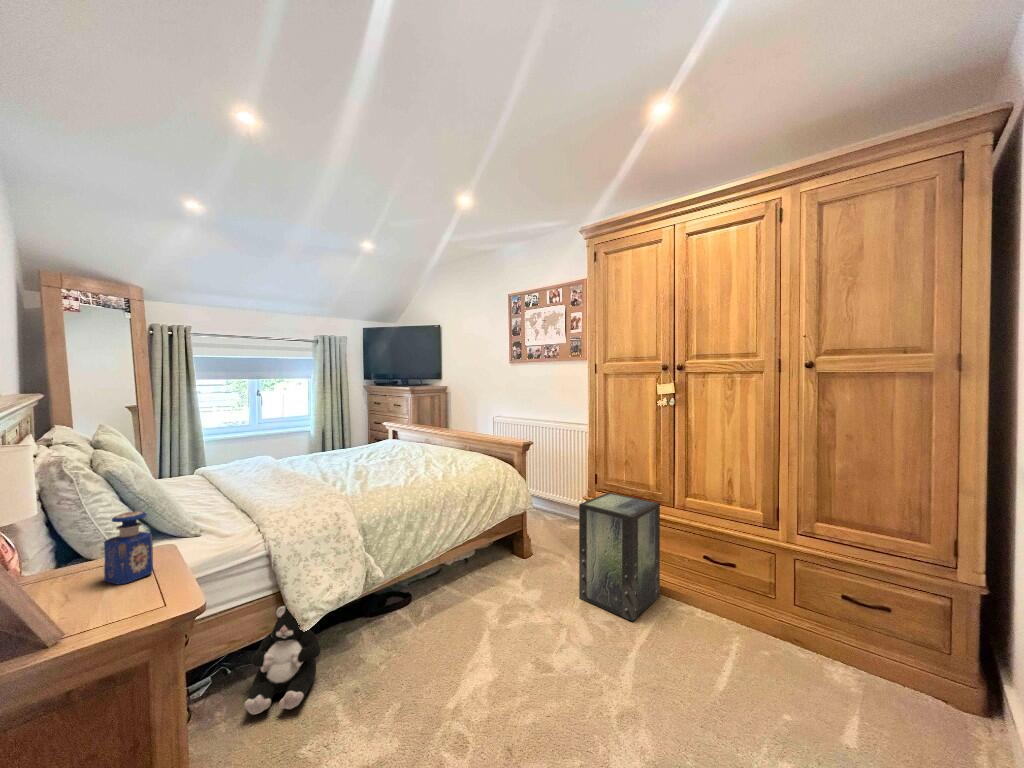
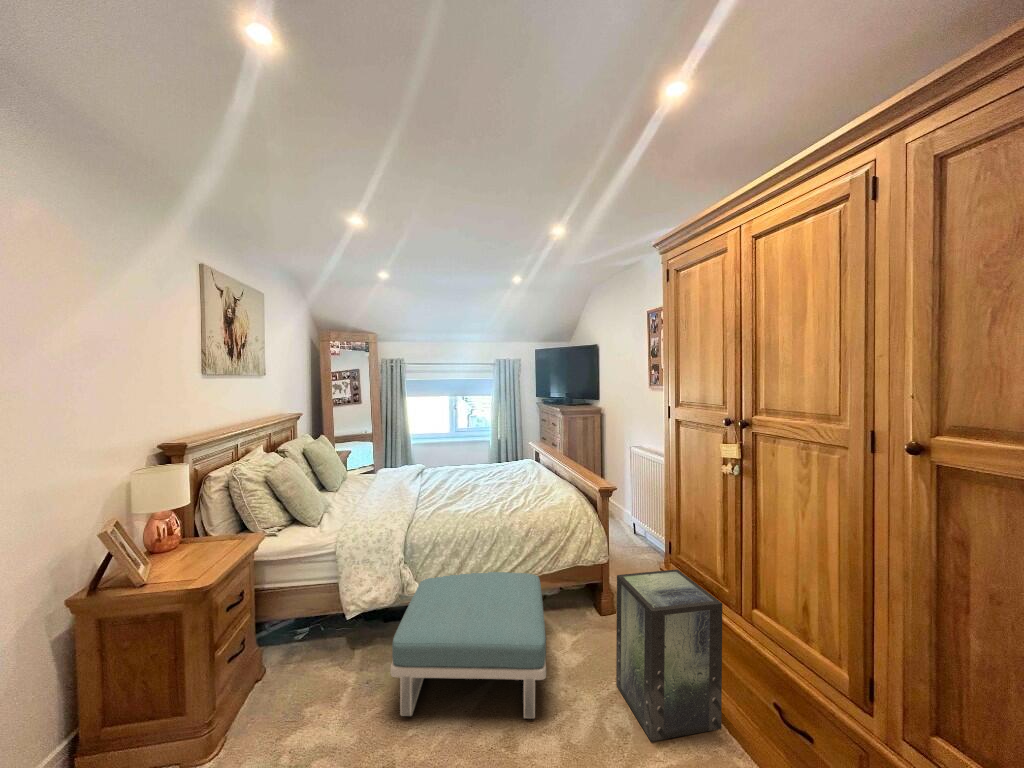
perfume bottle: present [104,511,153,585] -> none [181,514,204,557]
footstool: none [370,531,554,699] -> present [390,572,546,719]
plush toy: present [244,605,321,715] -> none [301,593,362,674]

